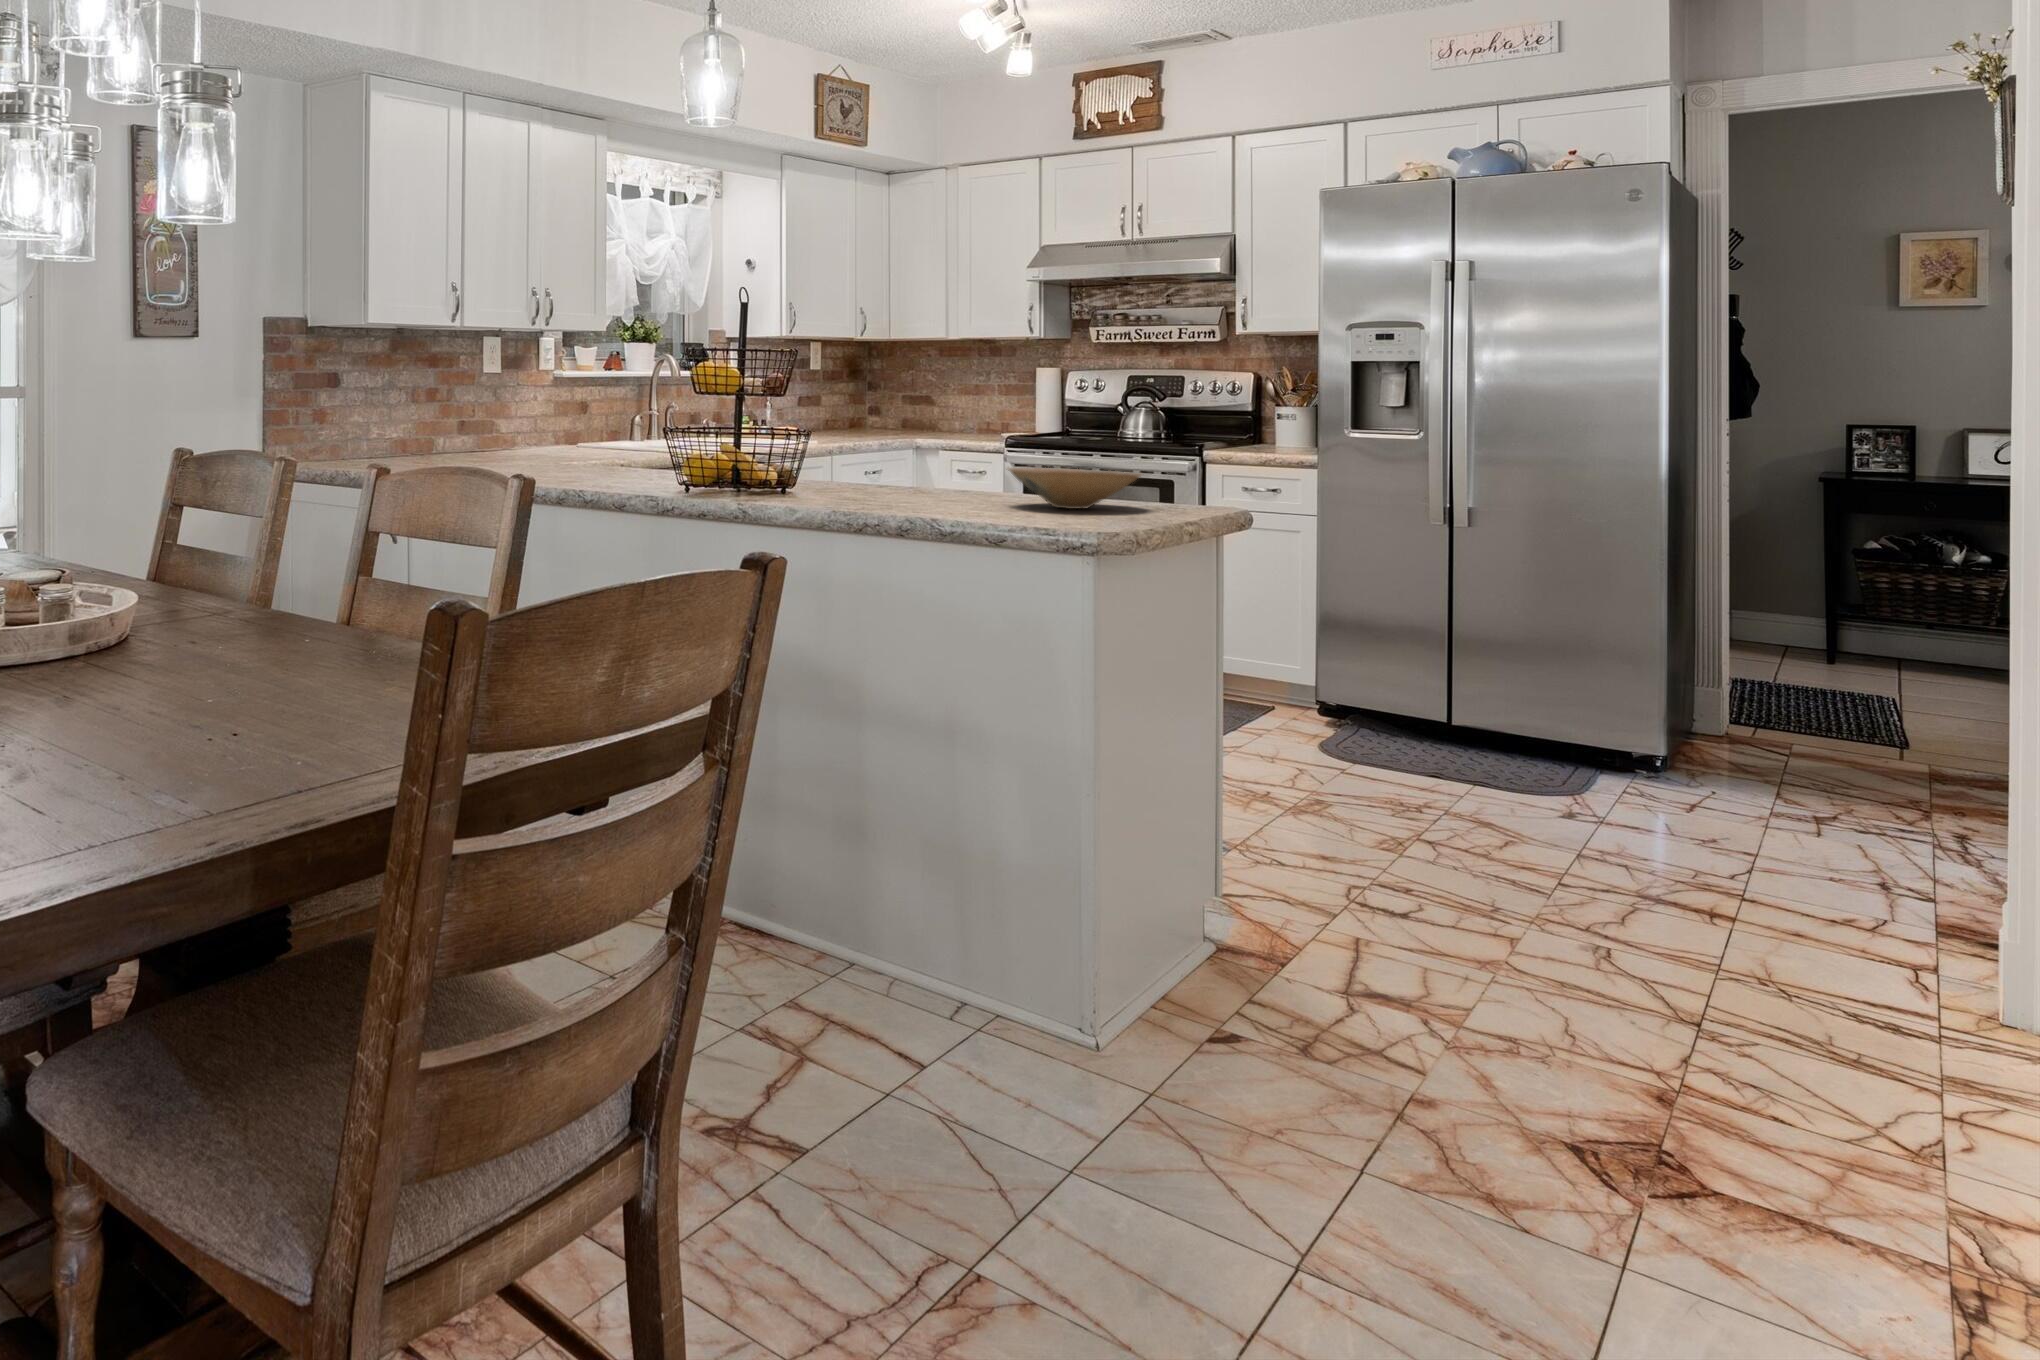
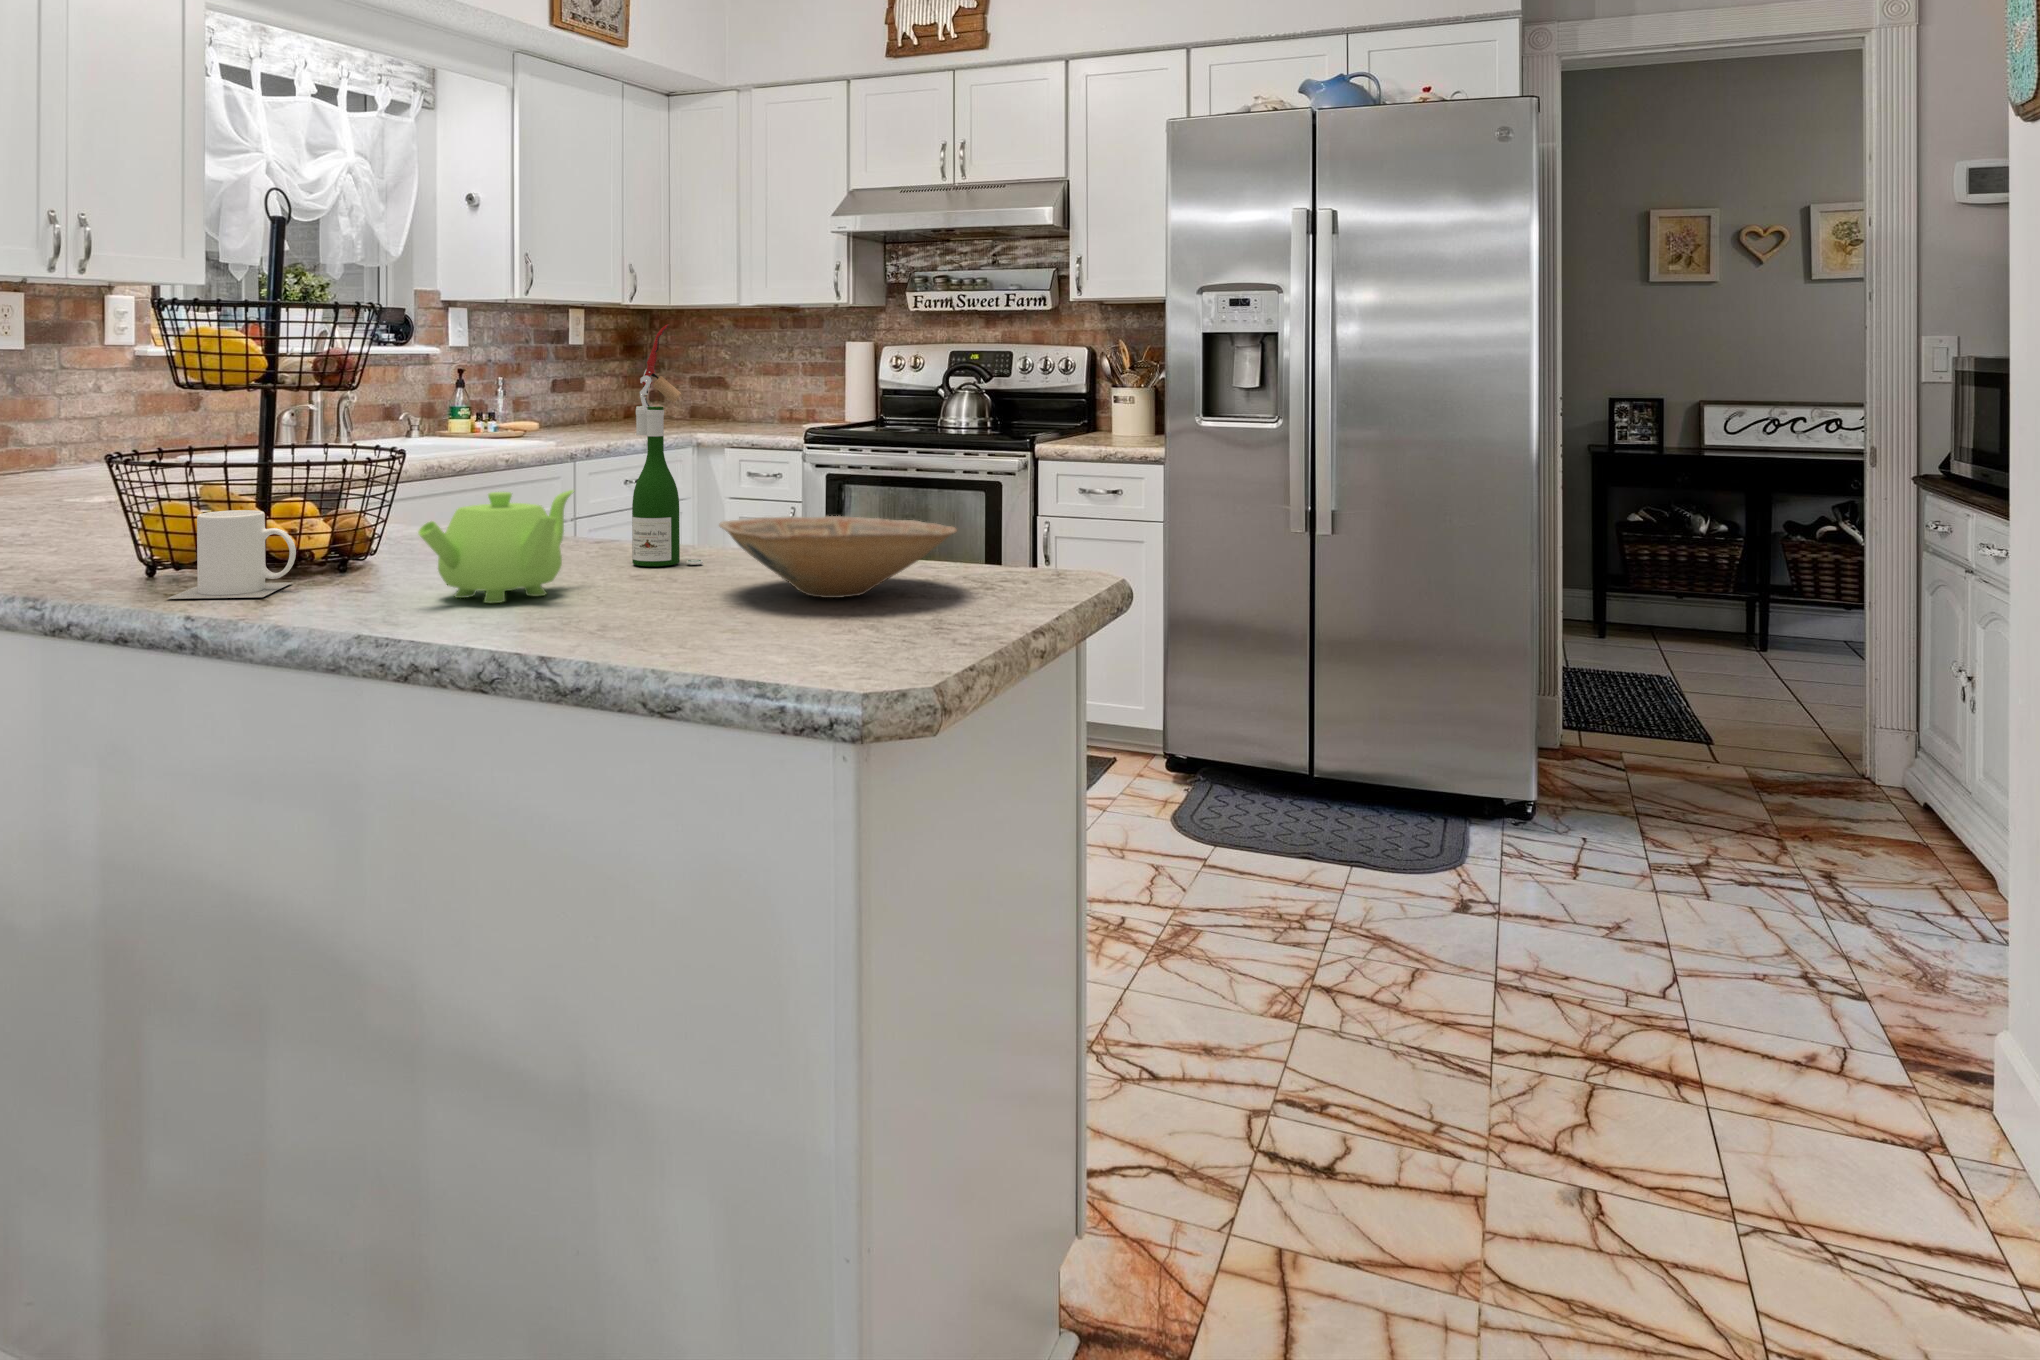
wine bottle: none [945,360,986,497] -> present [632,325,703,566]
teapot: none [849,449,921,505] -> present [418,490,574,603]
mug: none [716,457,775,499] -> present [167,510,296,599]

